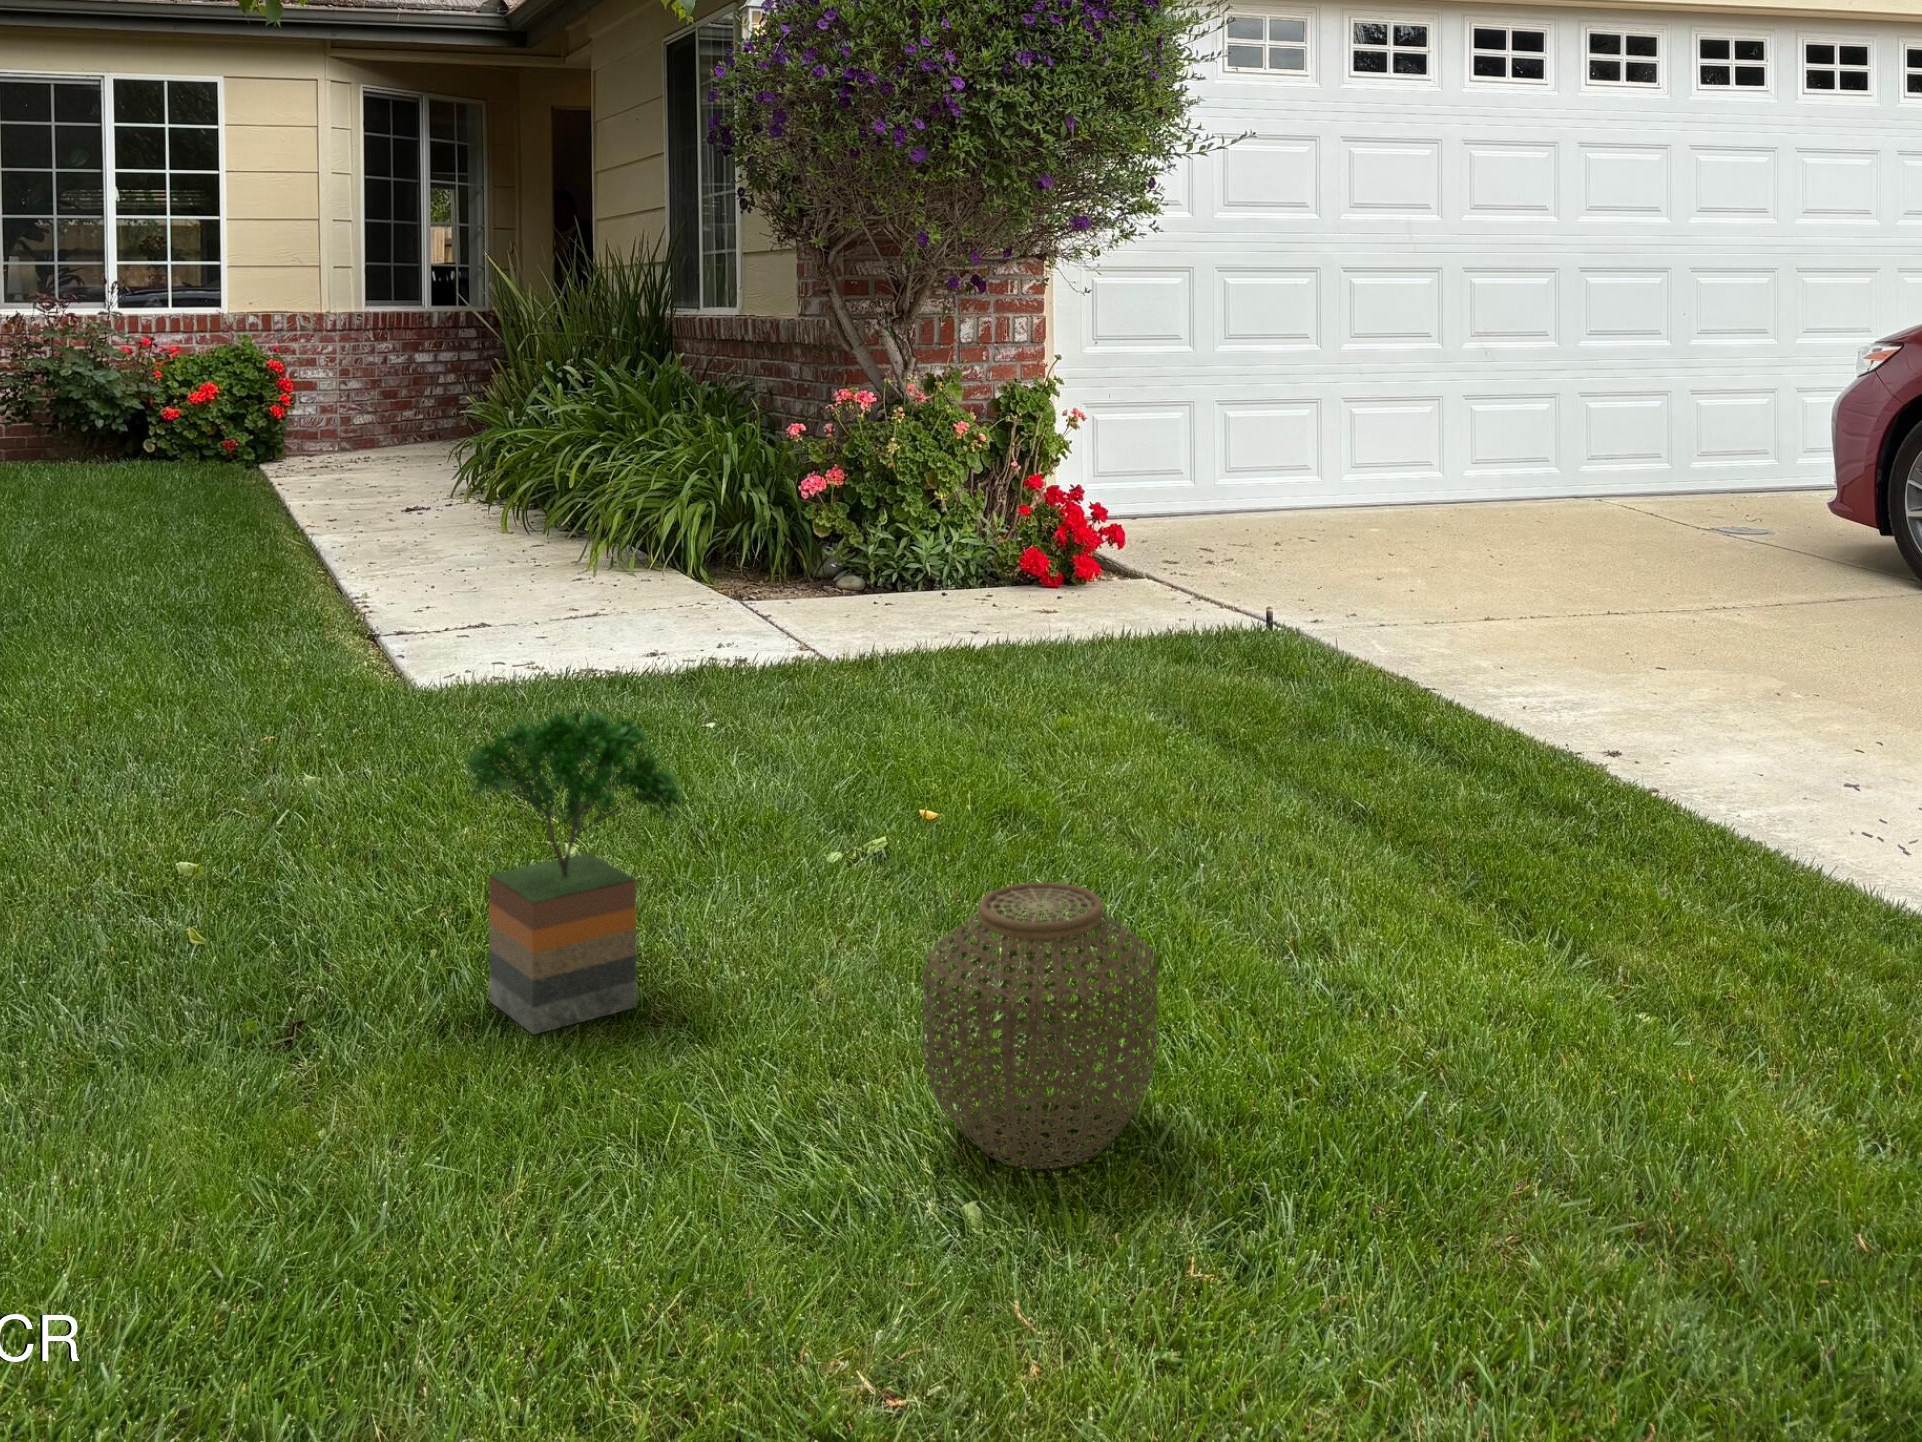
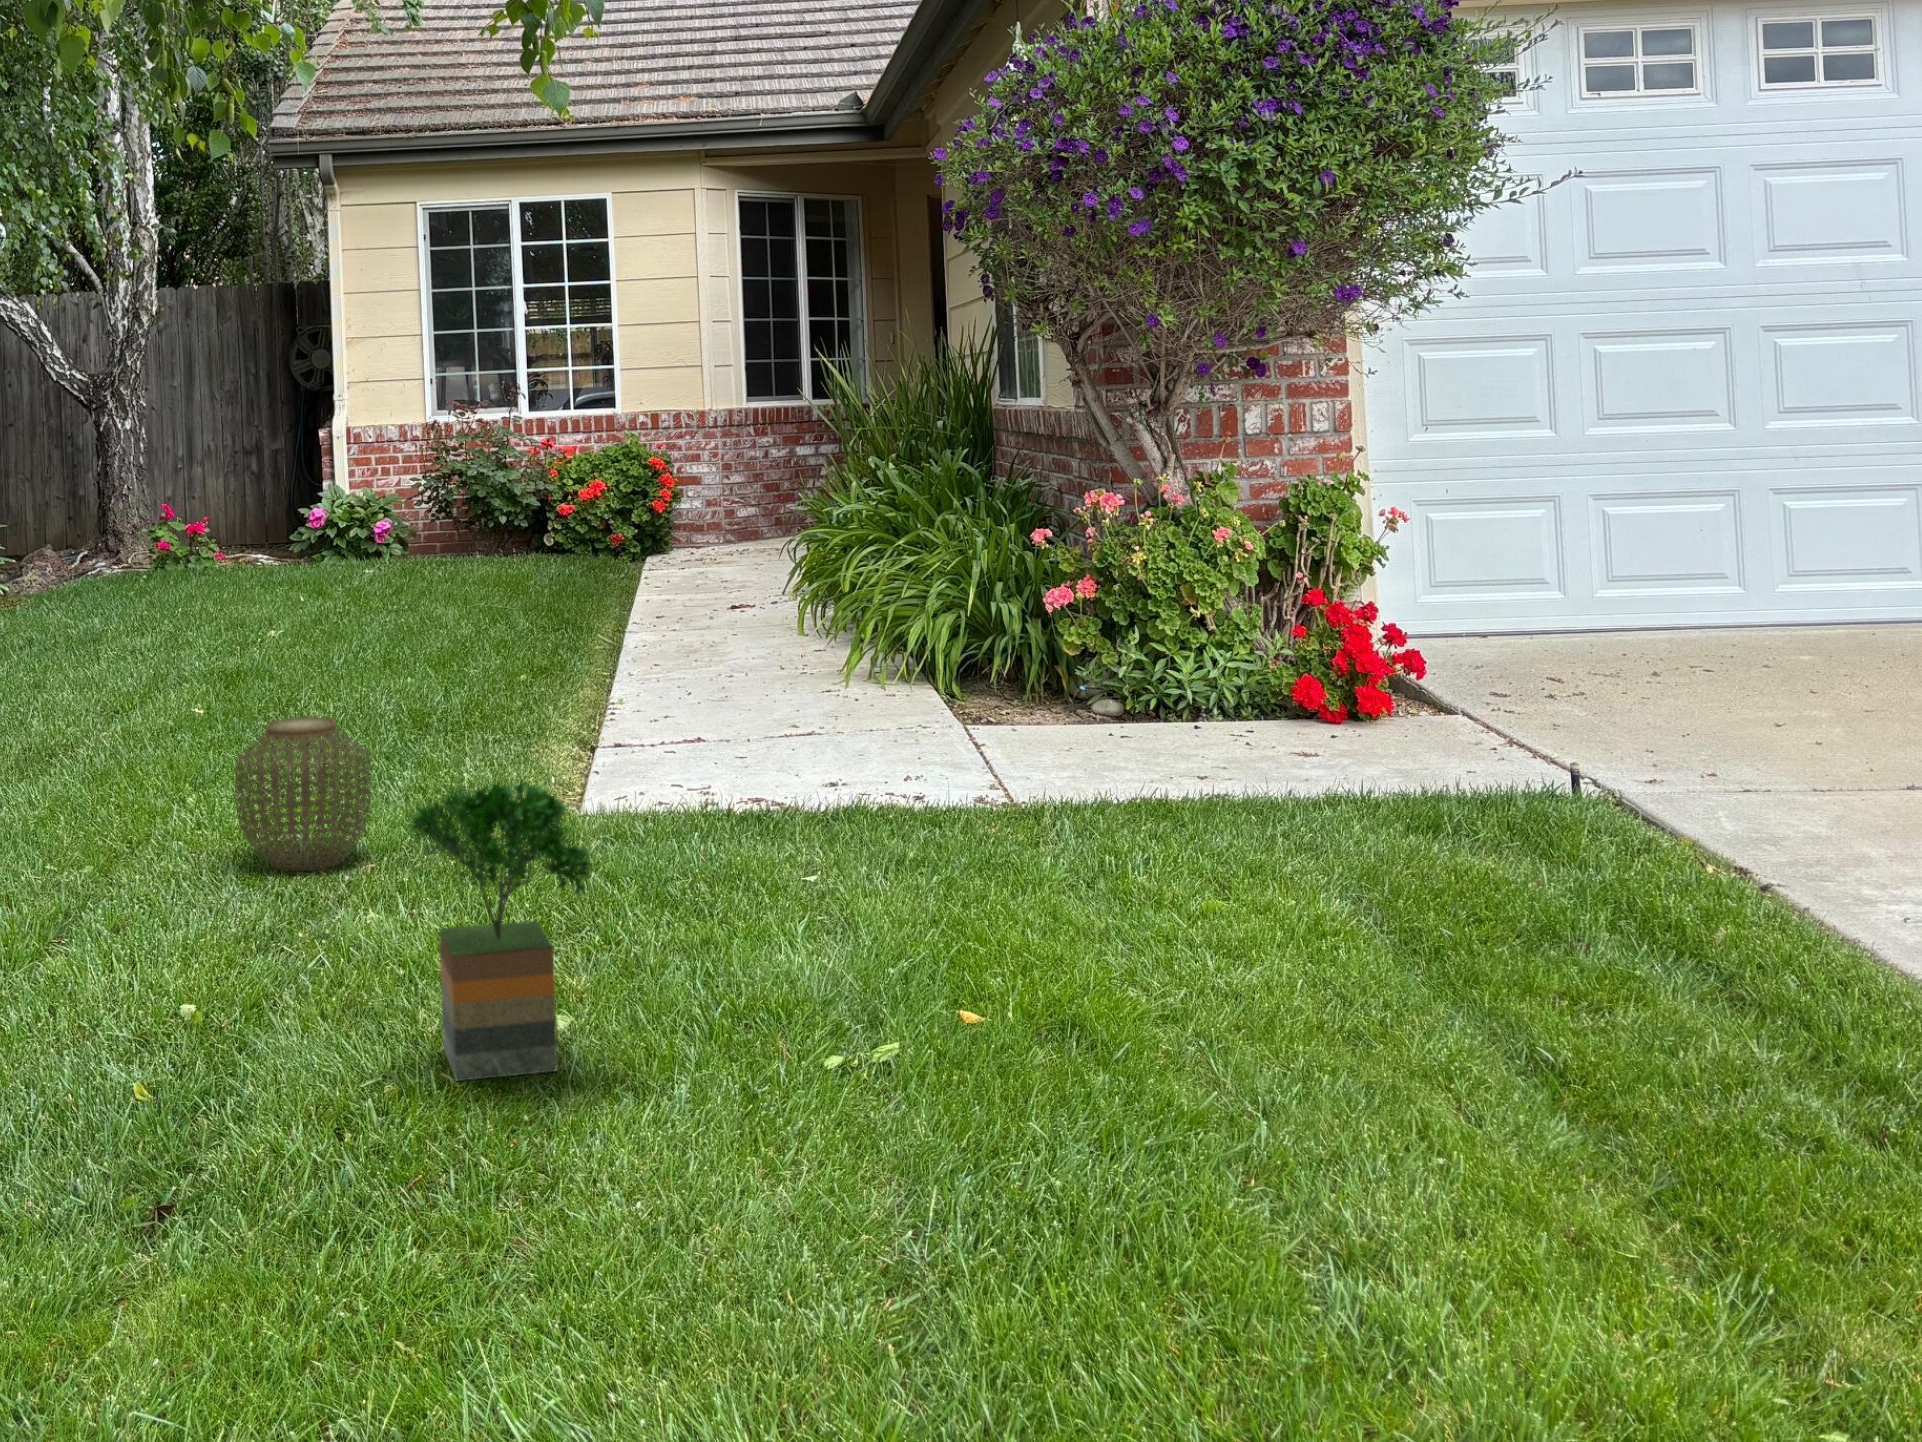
woven basket: present [922,882,1157,1169] -> present [235,717,371,871]

